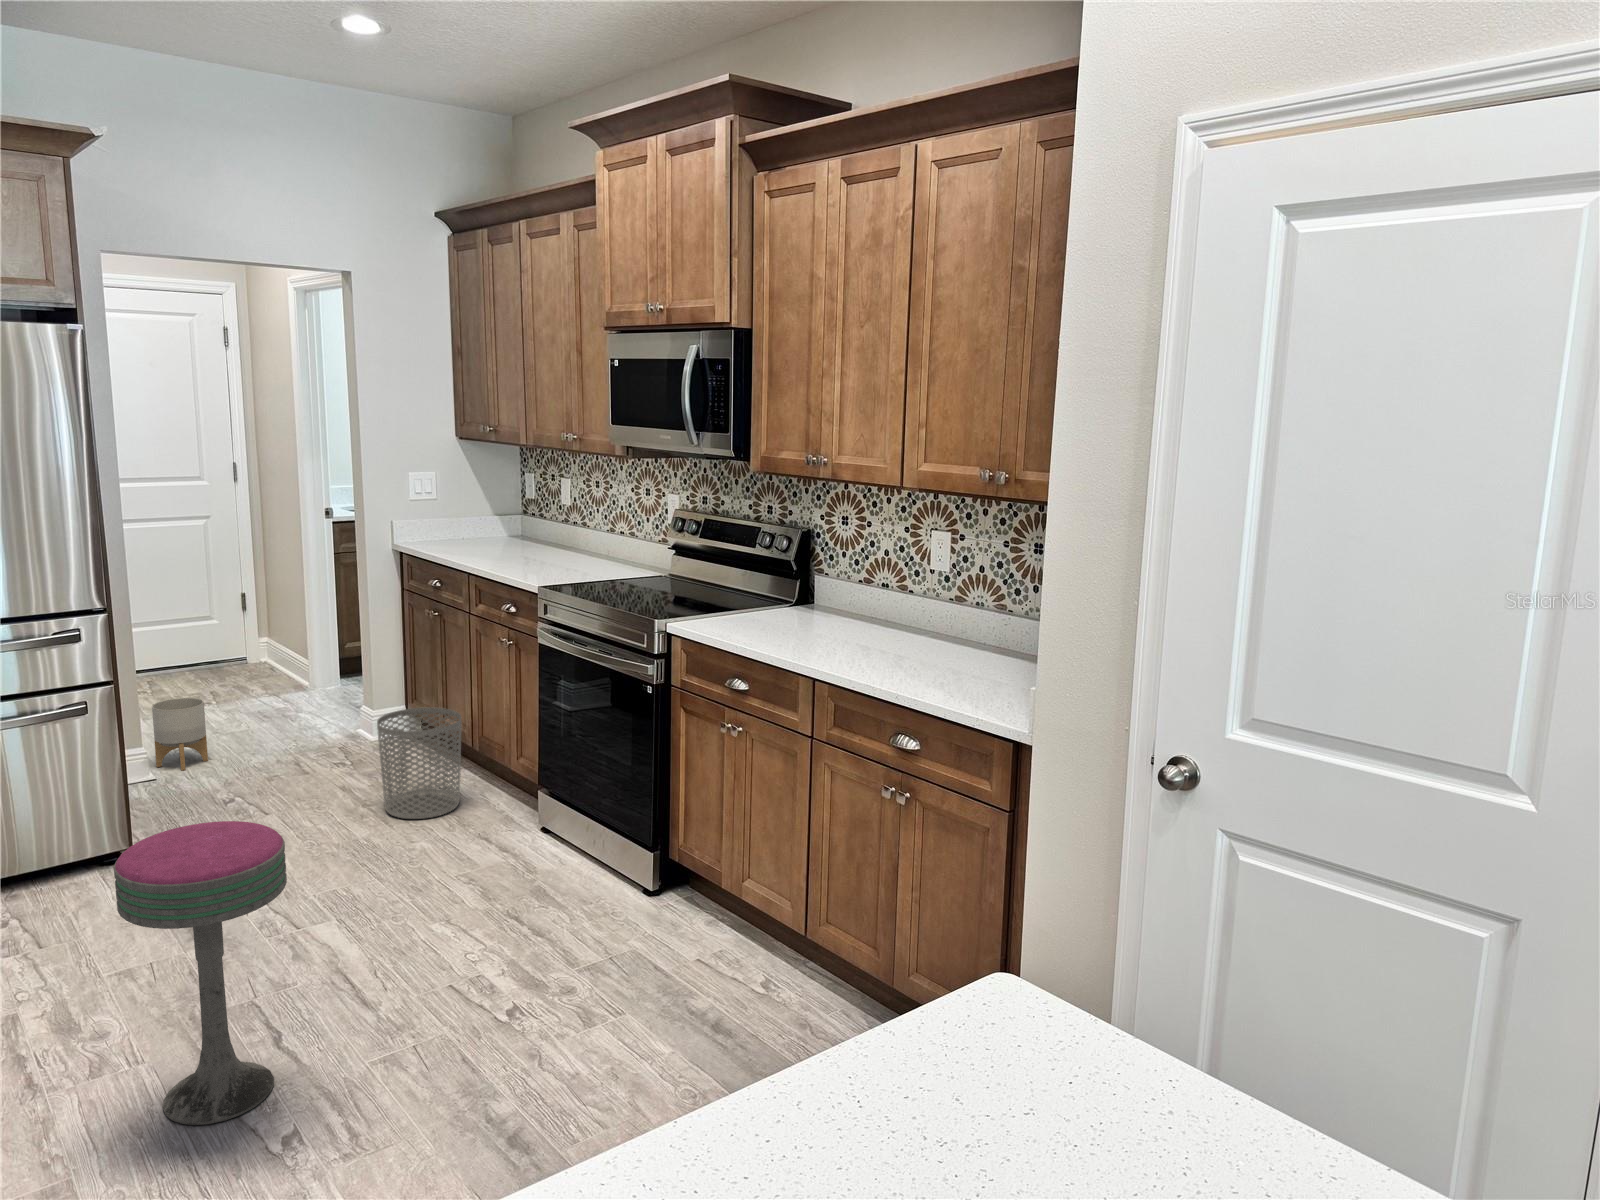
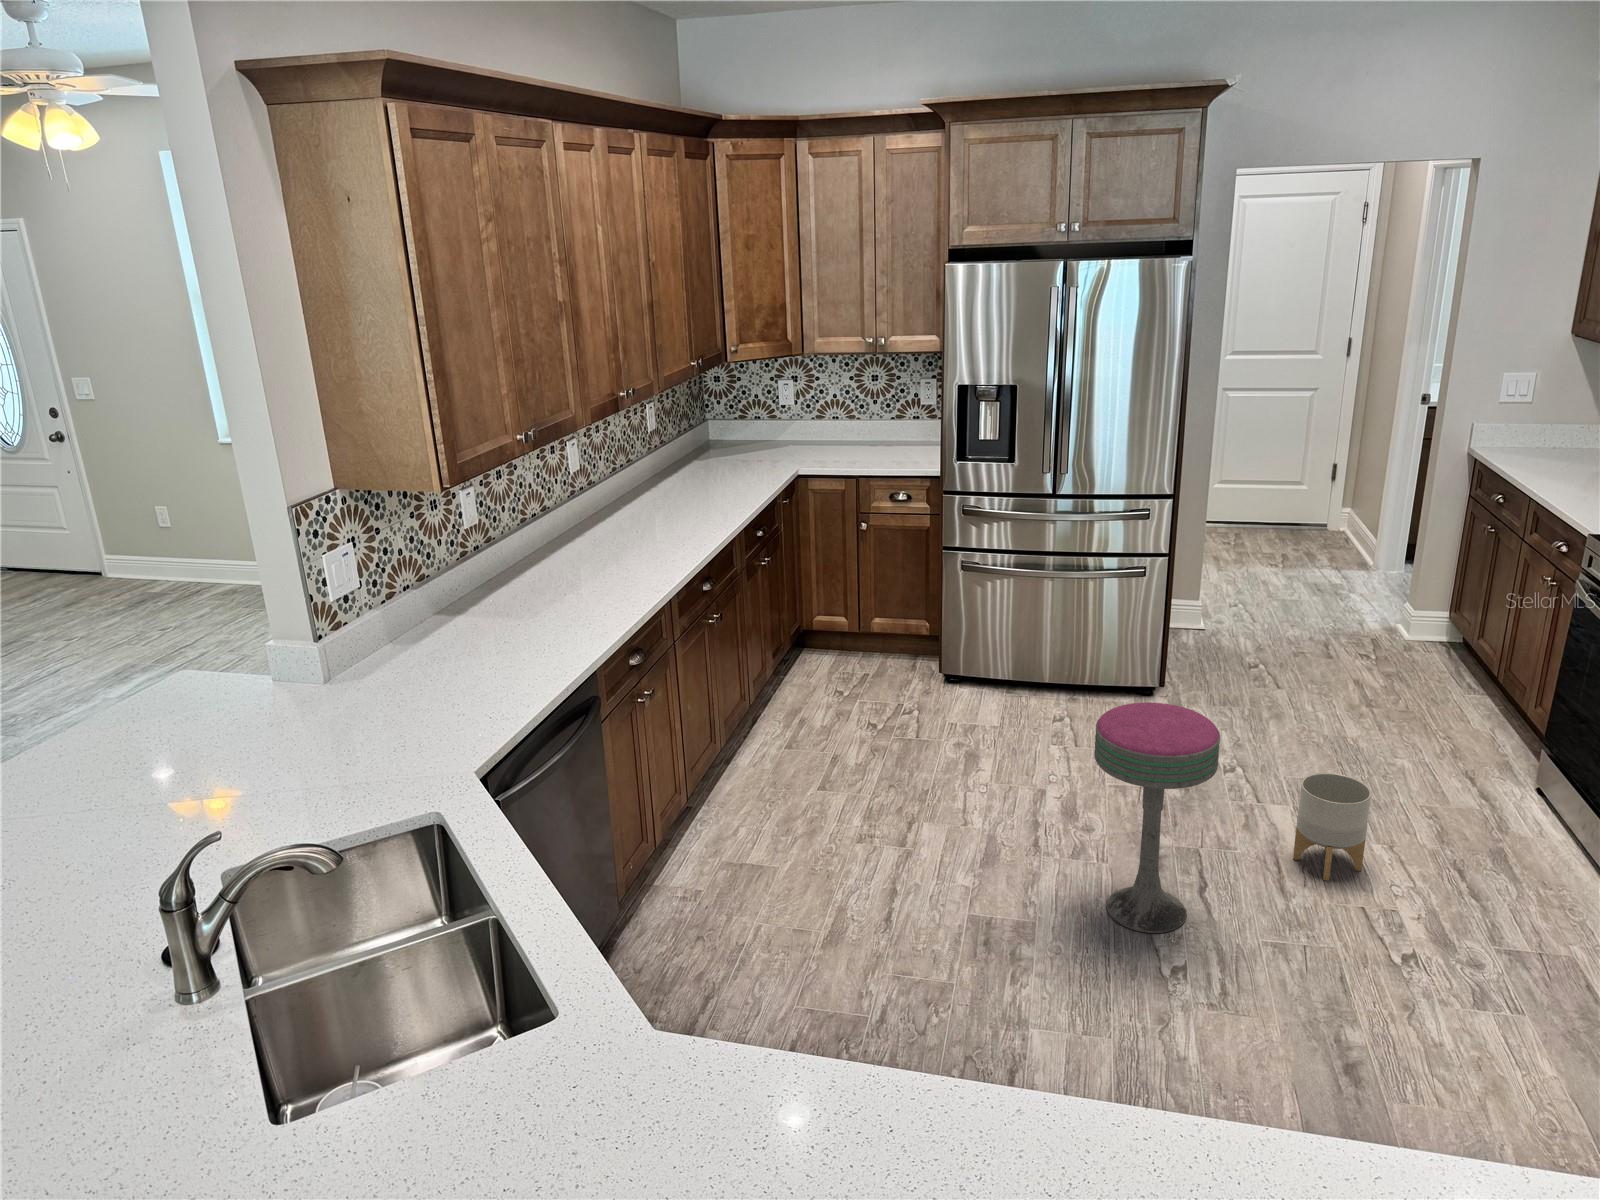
planter: present [152,698,208,770] -> present [1293,773,1372,881]
waste bin: present [377,707,462,819] -> none [1384,624,1483,739]

